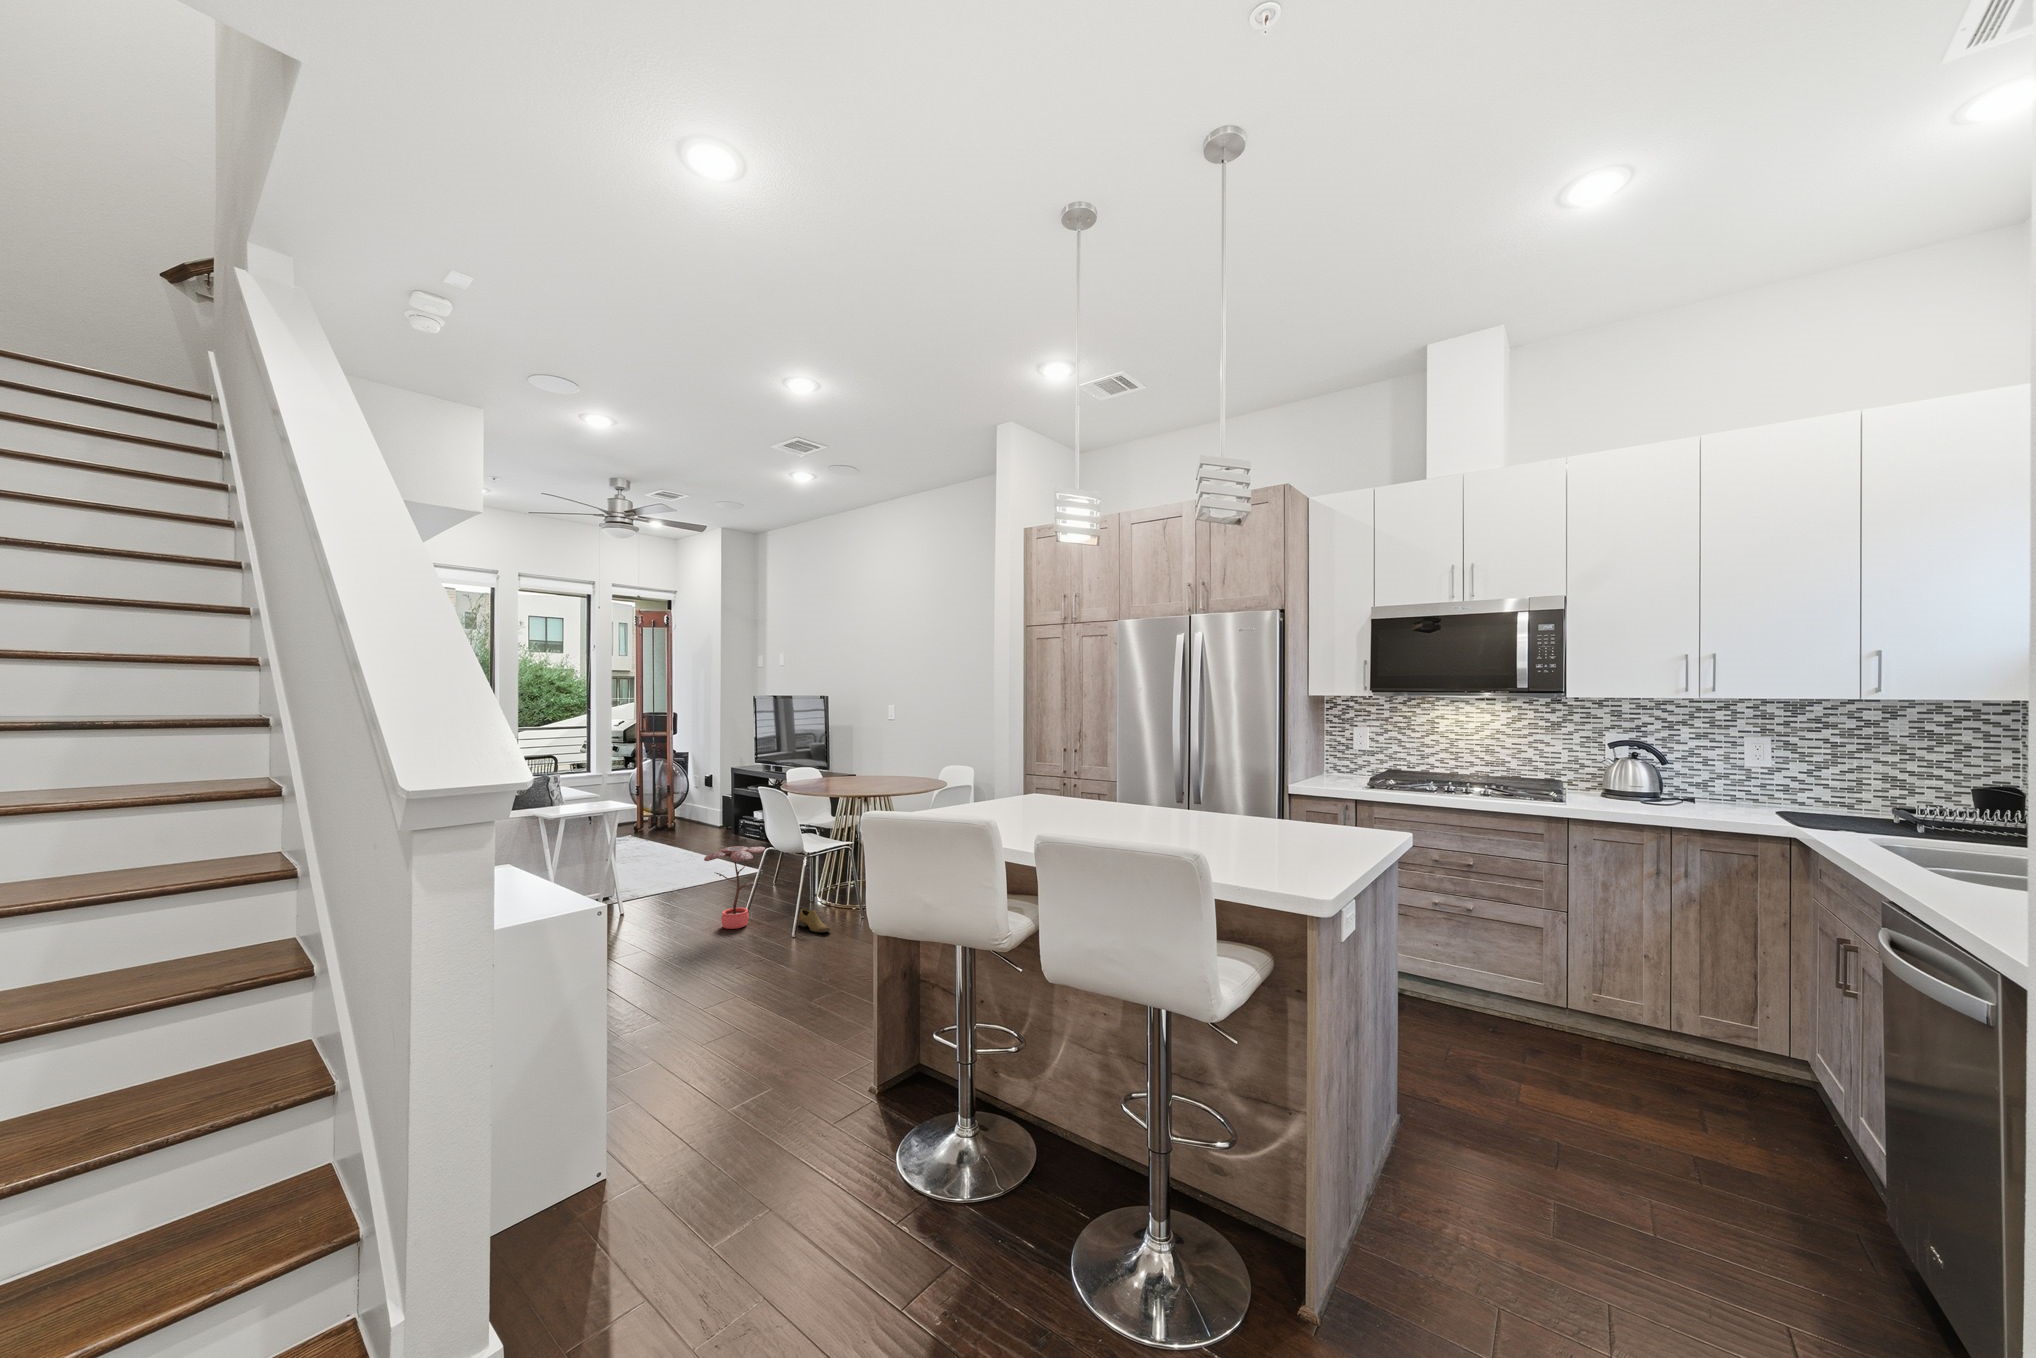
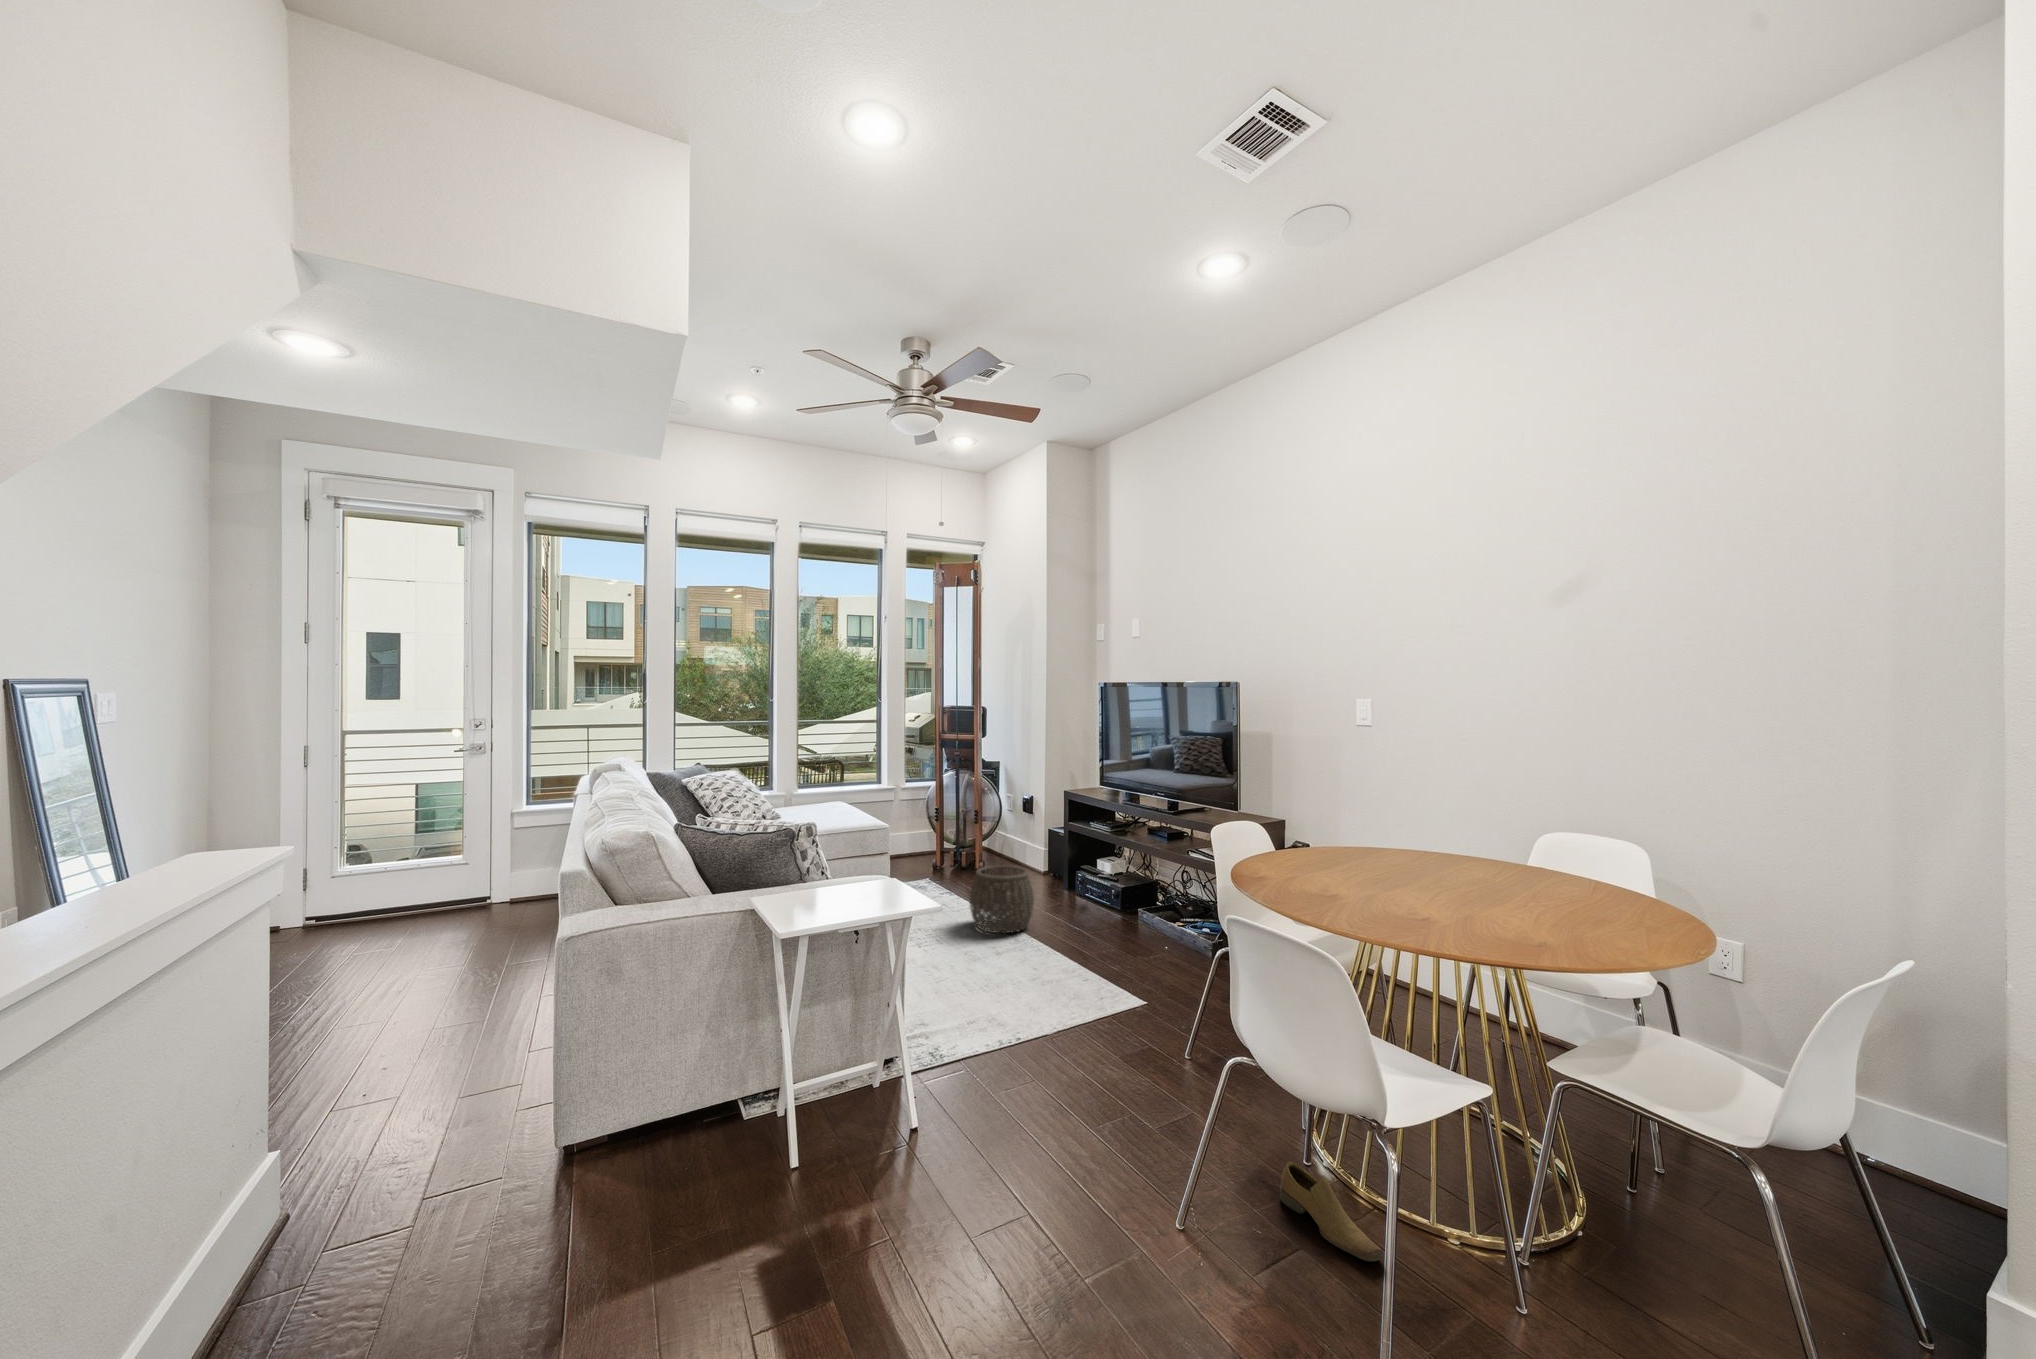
woven basket: none [660,816,706,858] -> present [969,865,1034,933]
potted plant: present [704,846,765,929] -> none [1073,985,1195,1182]

